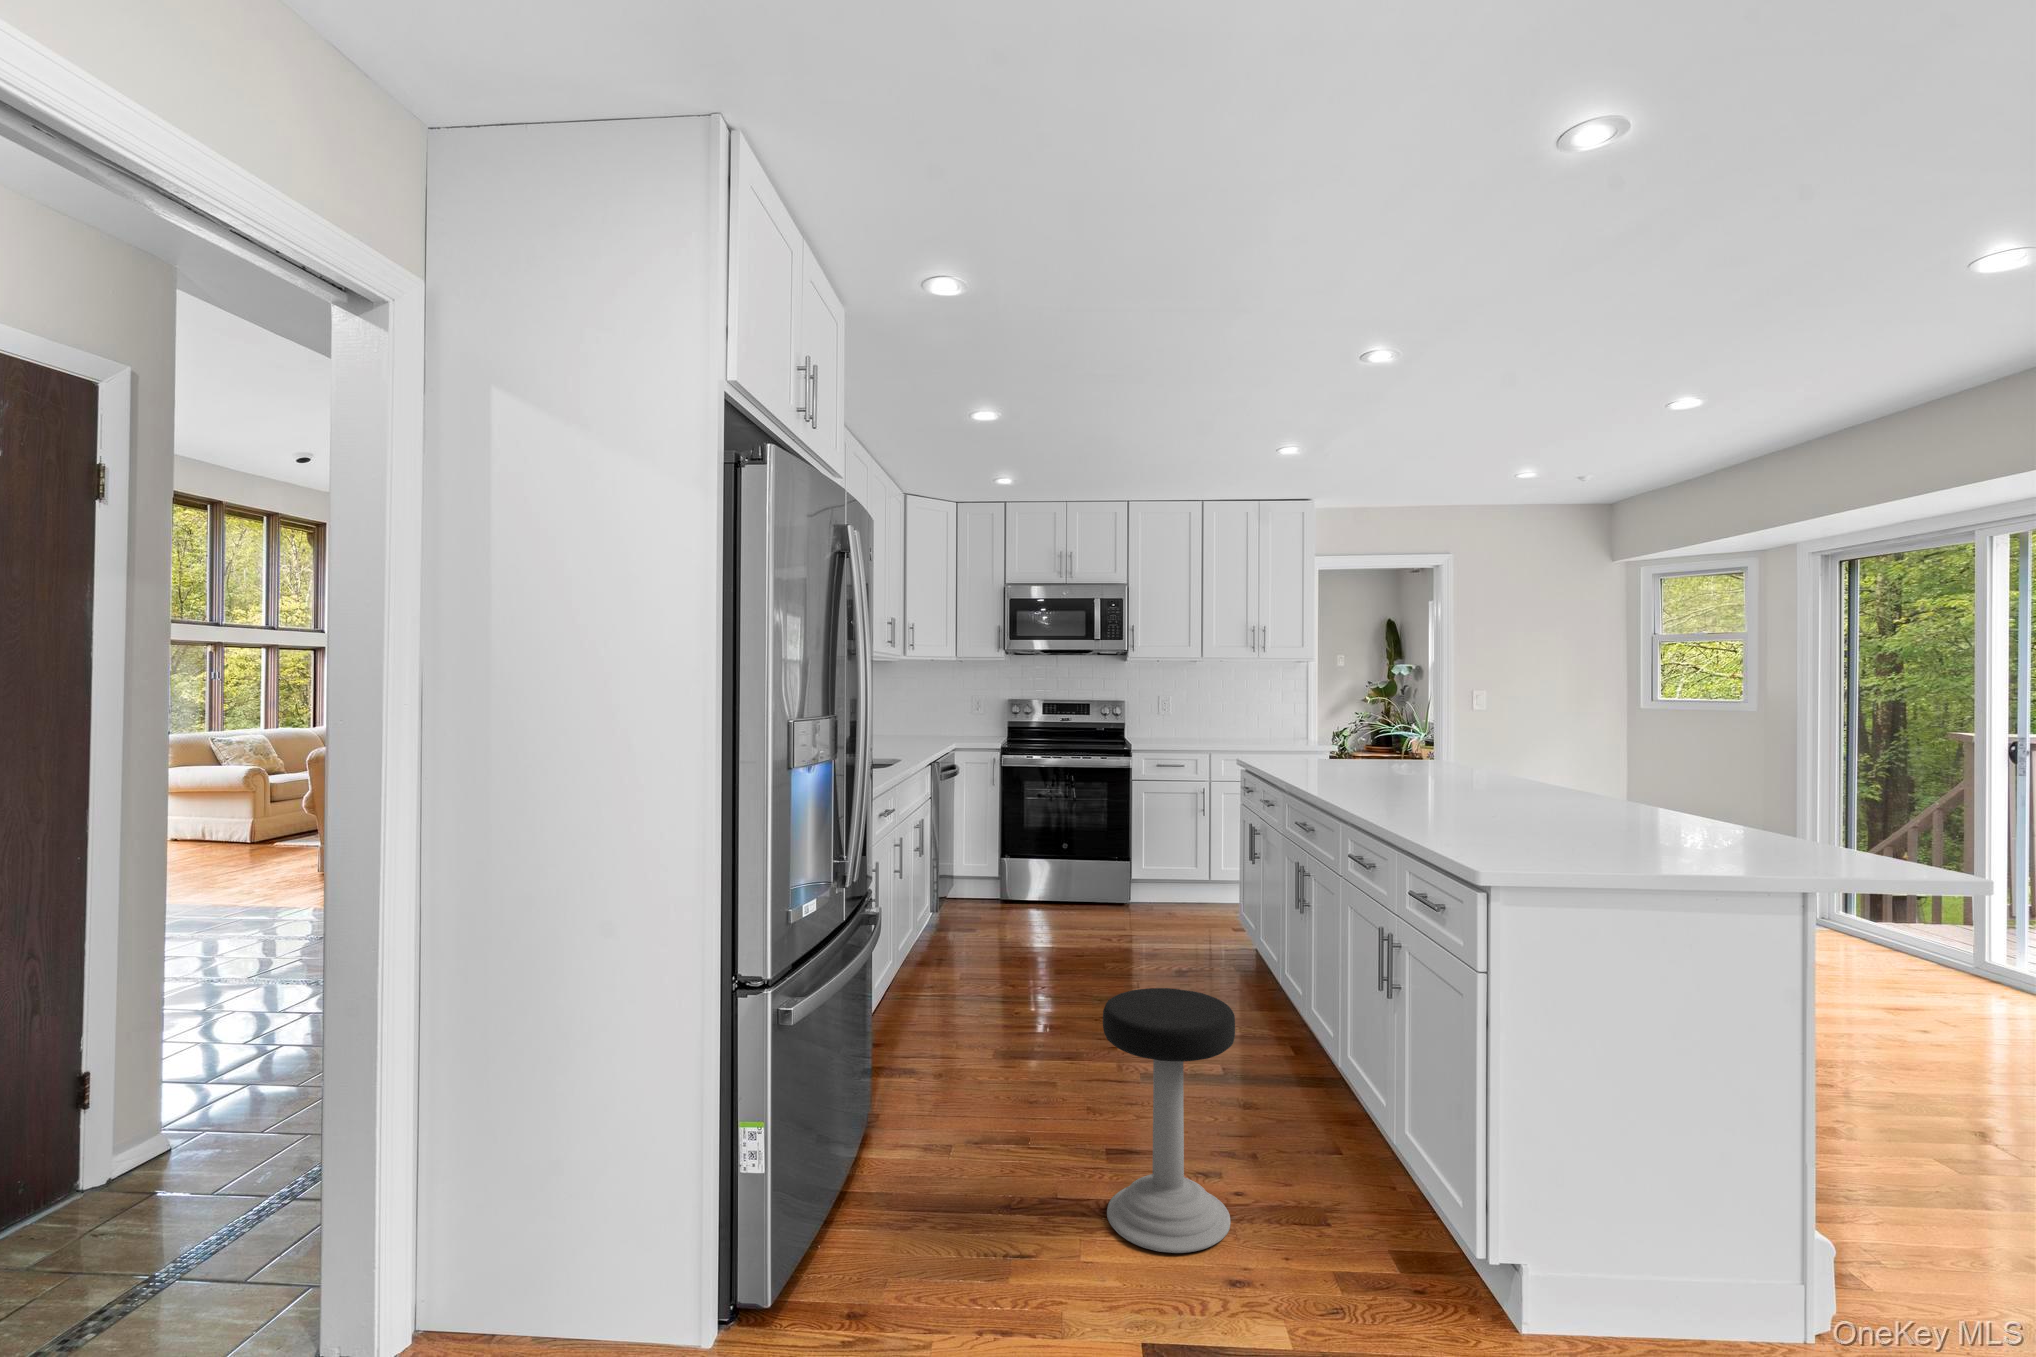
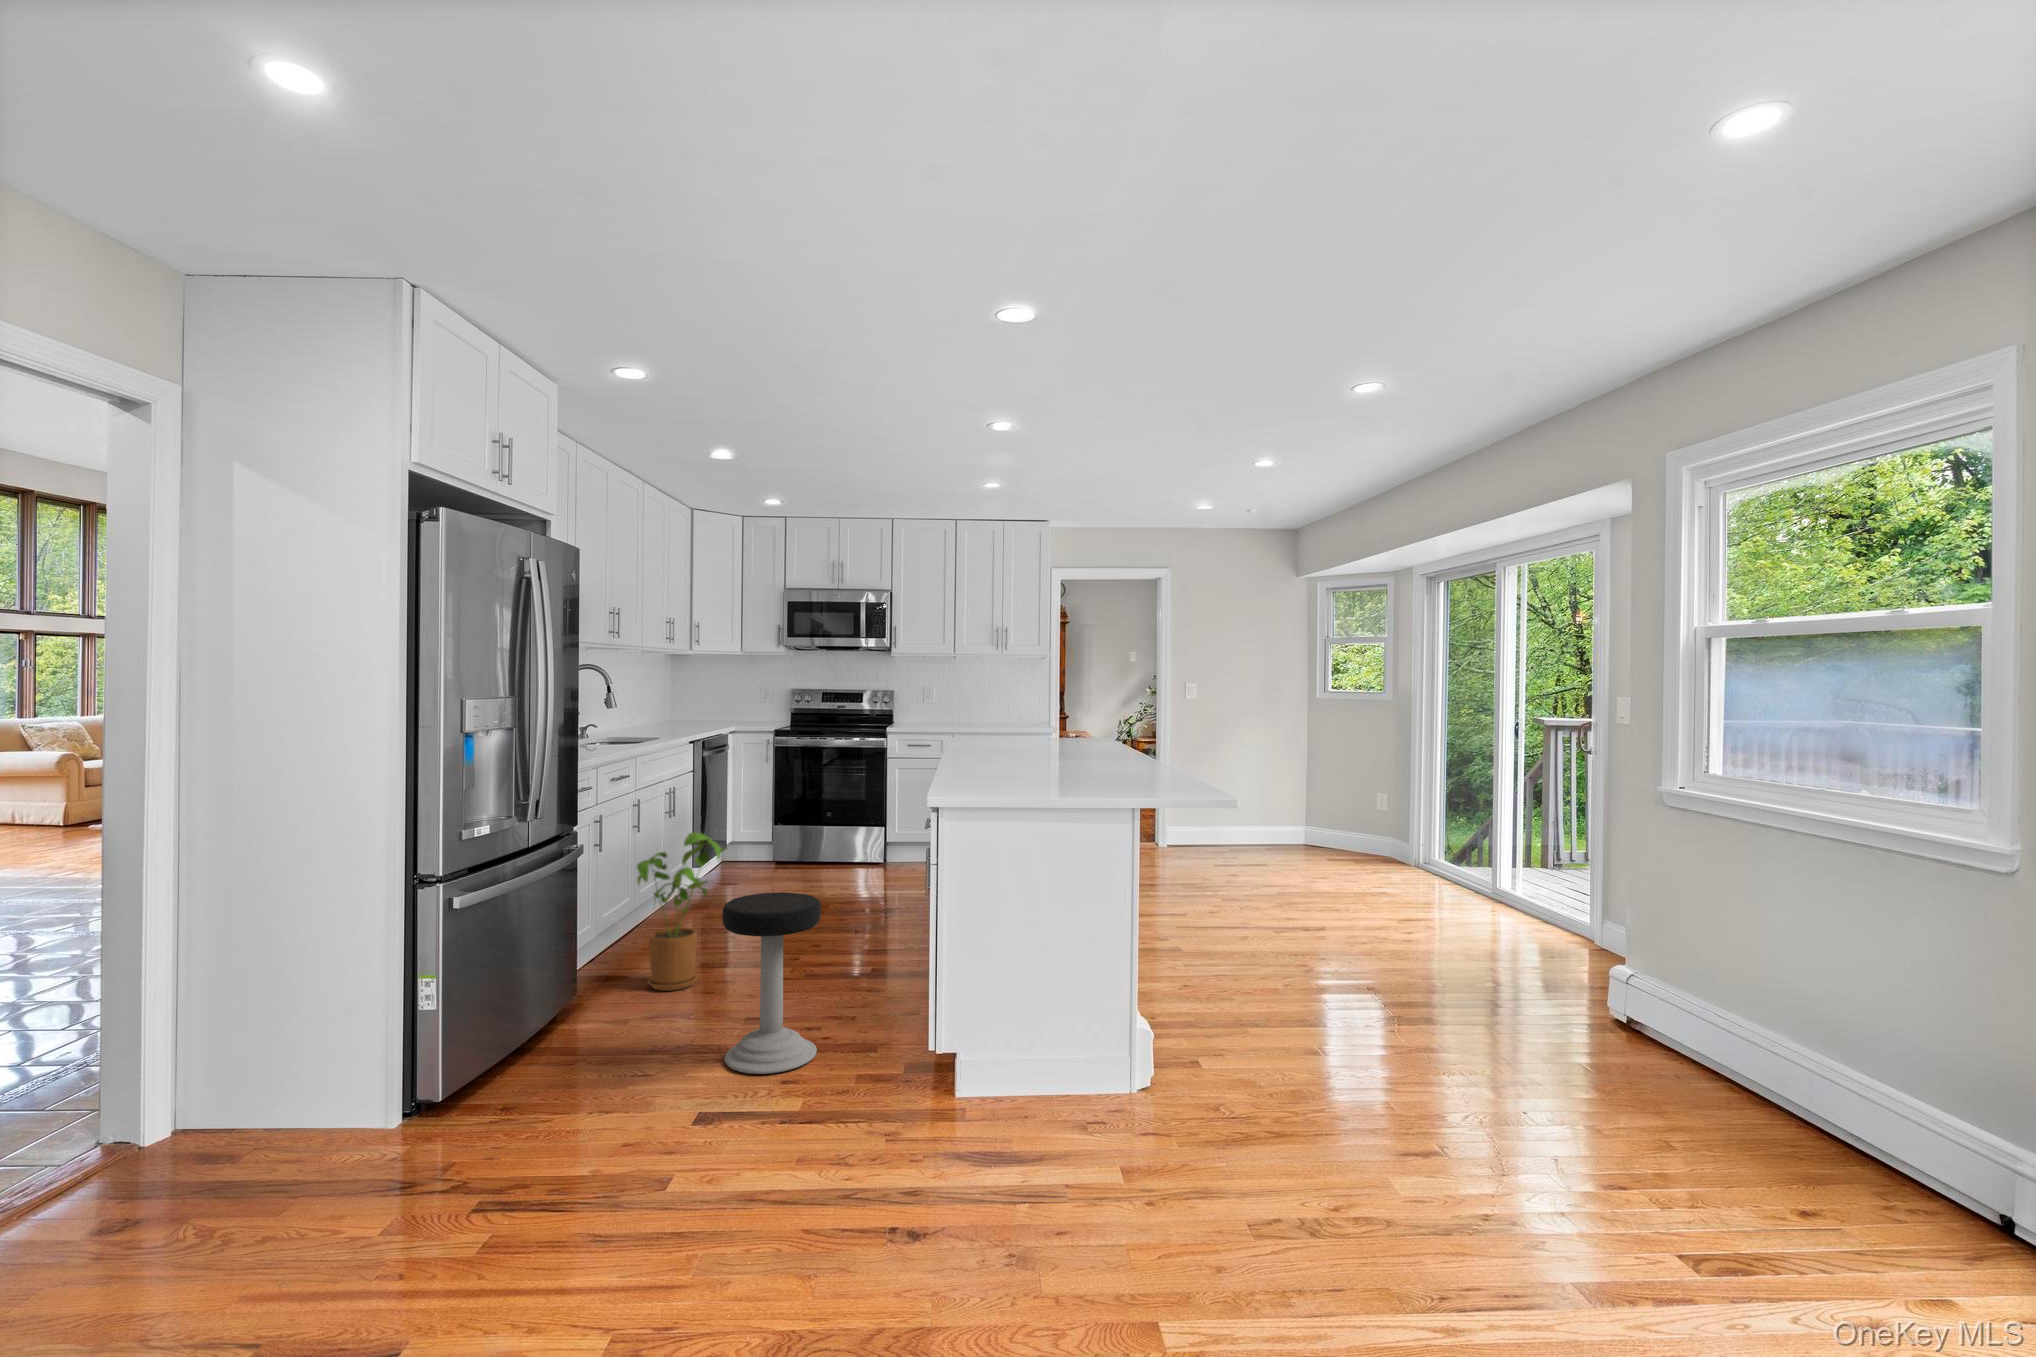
house plant: none [927,890,1034,1093] -> present [637,832,724,991]

